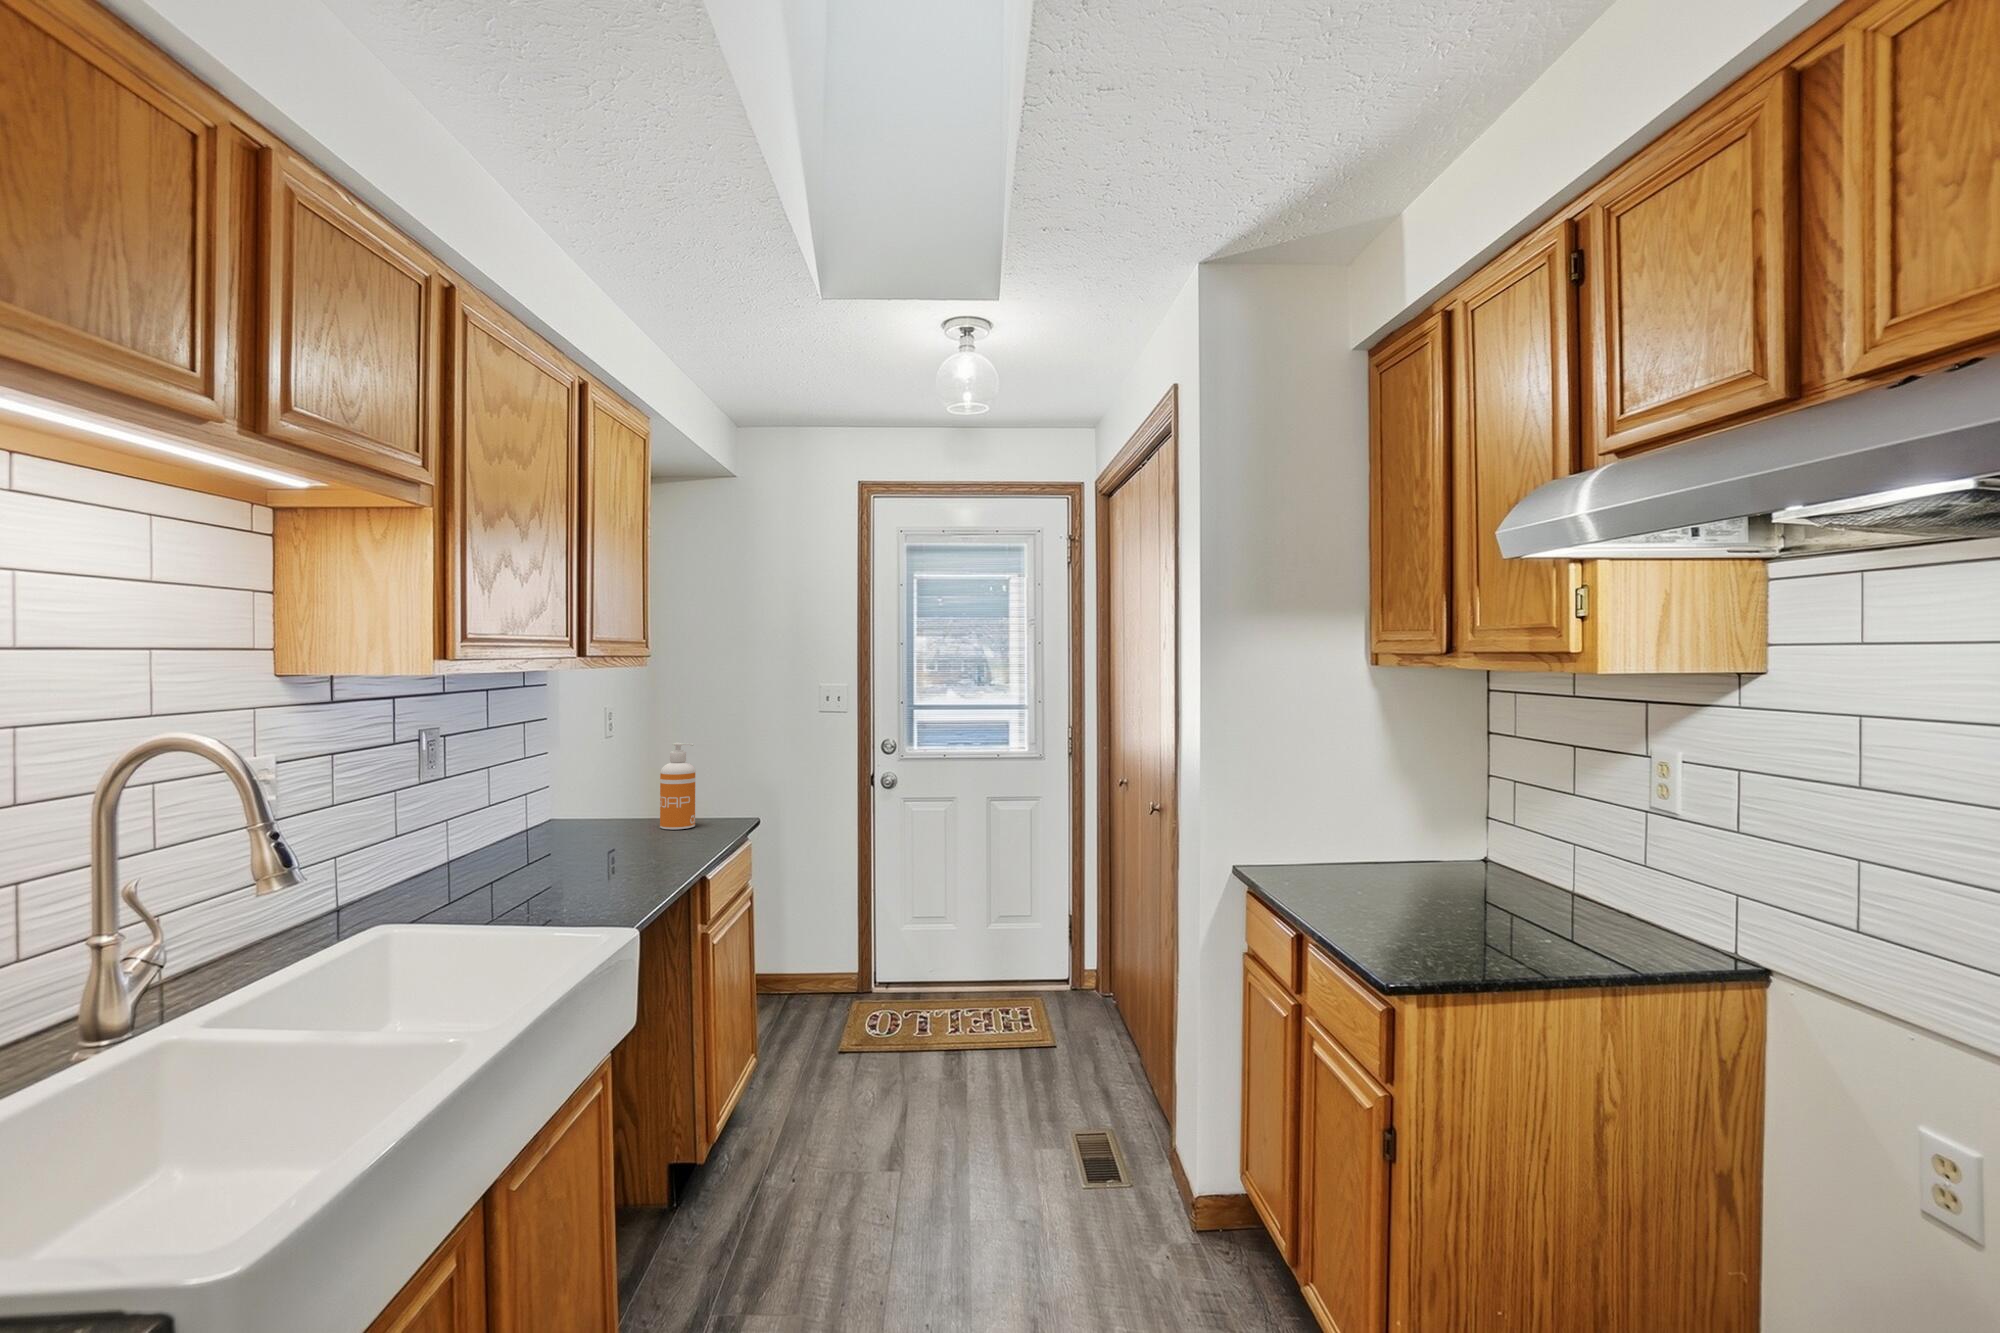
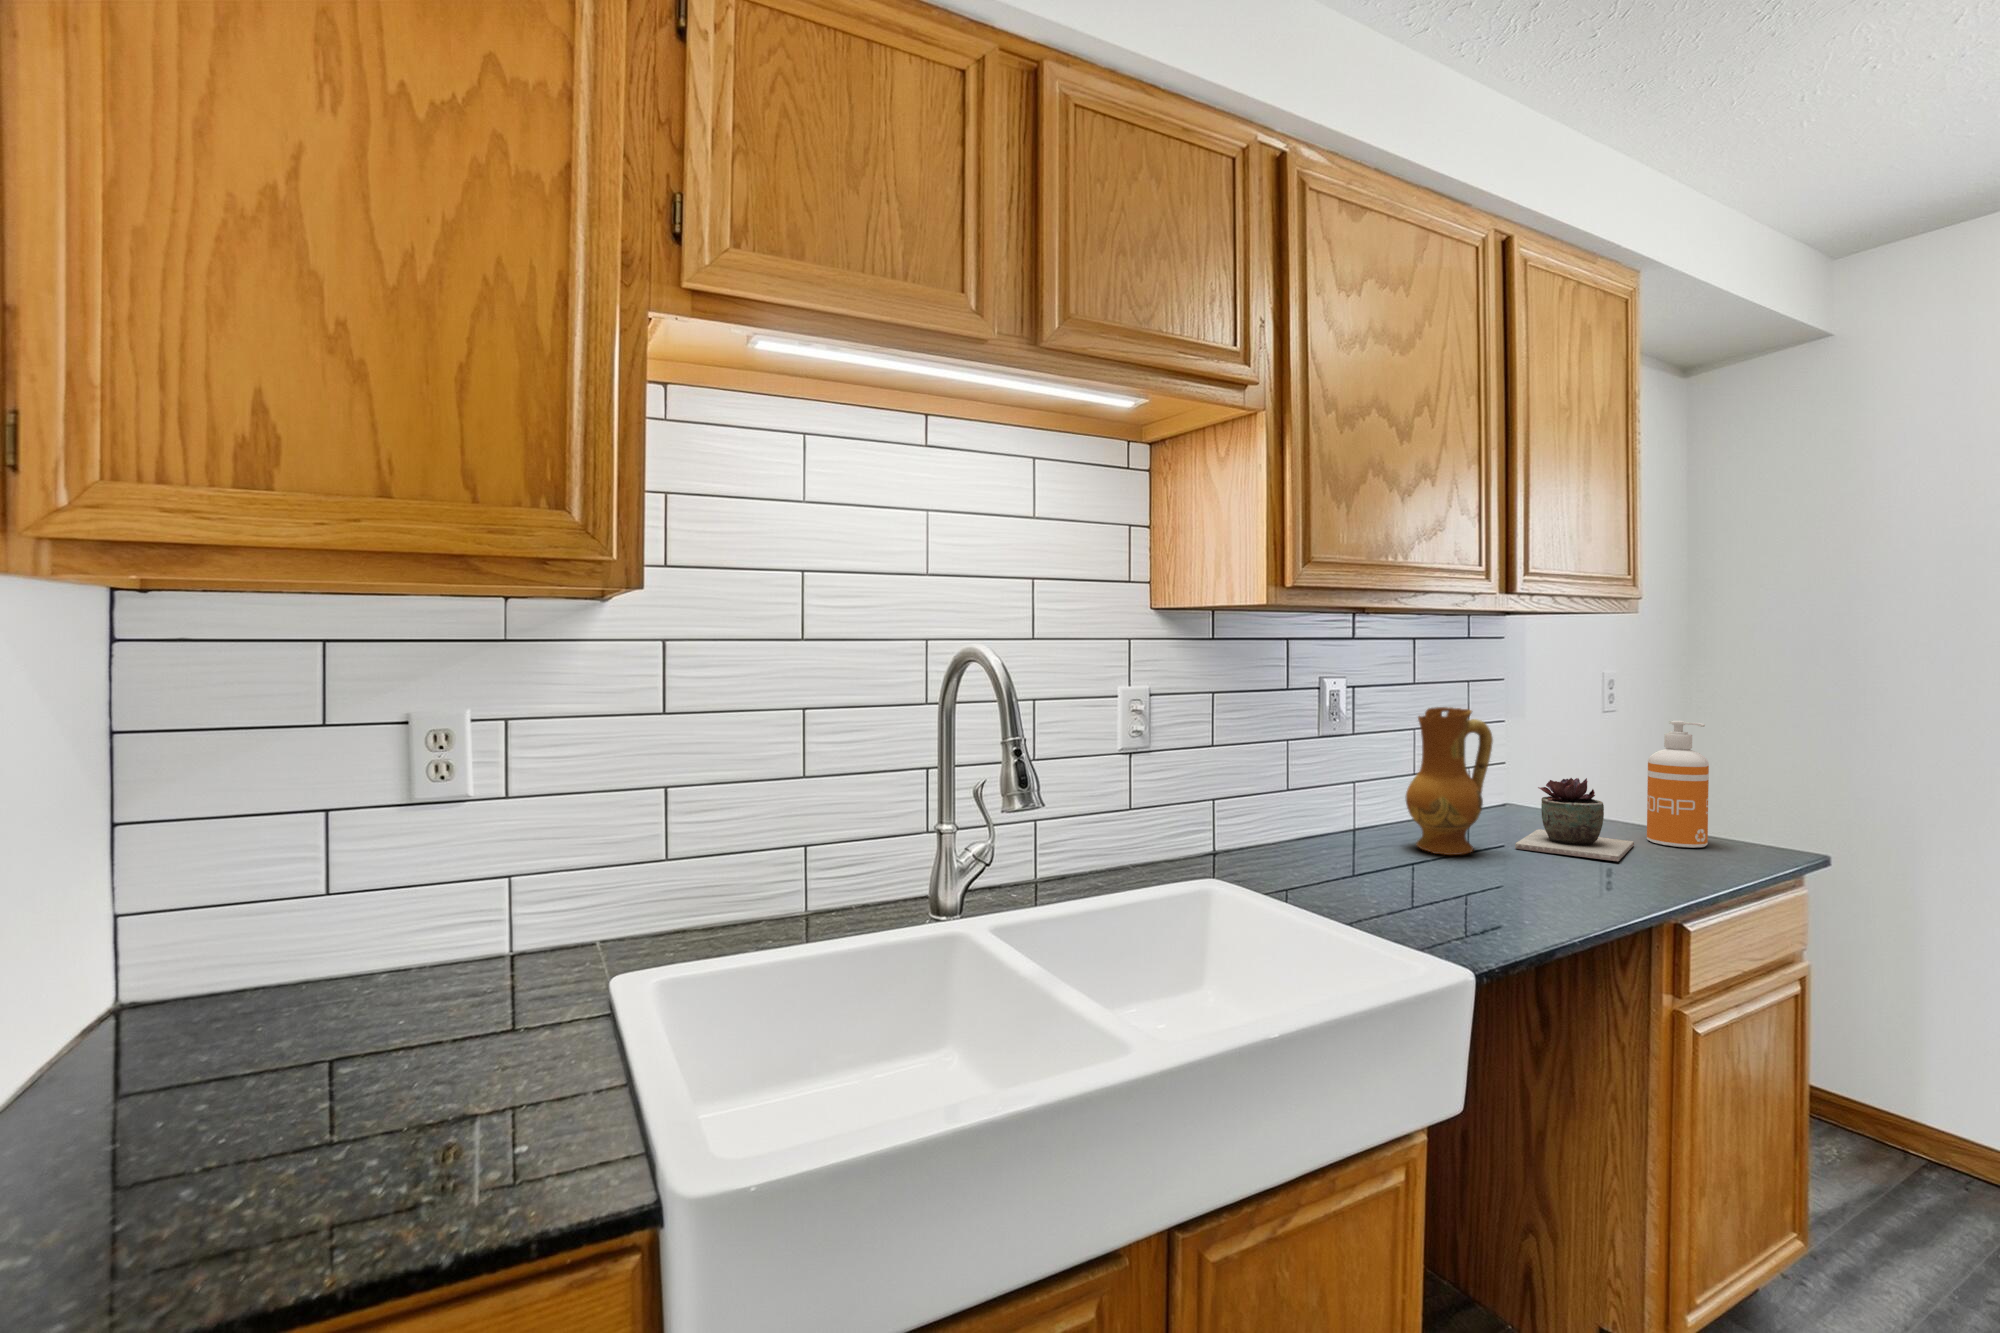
ceramic jug: none [507,746,573,866] -> present [1406,707,1493,855]
succulent plant: none [586,790,657,851] -> present [1515,778,1634,861]

